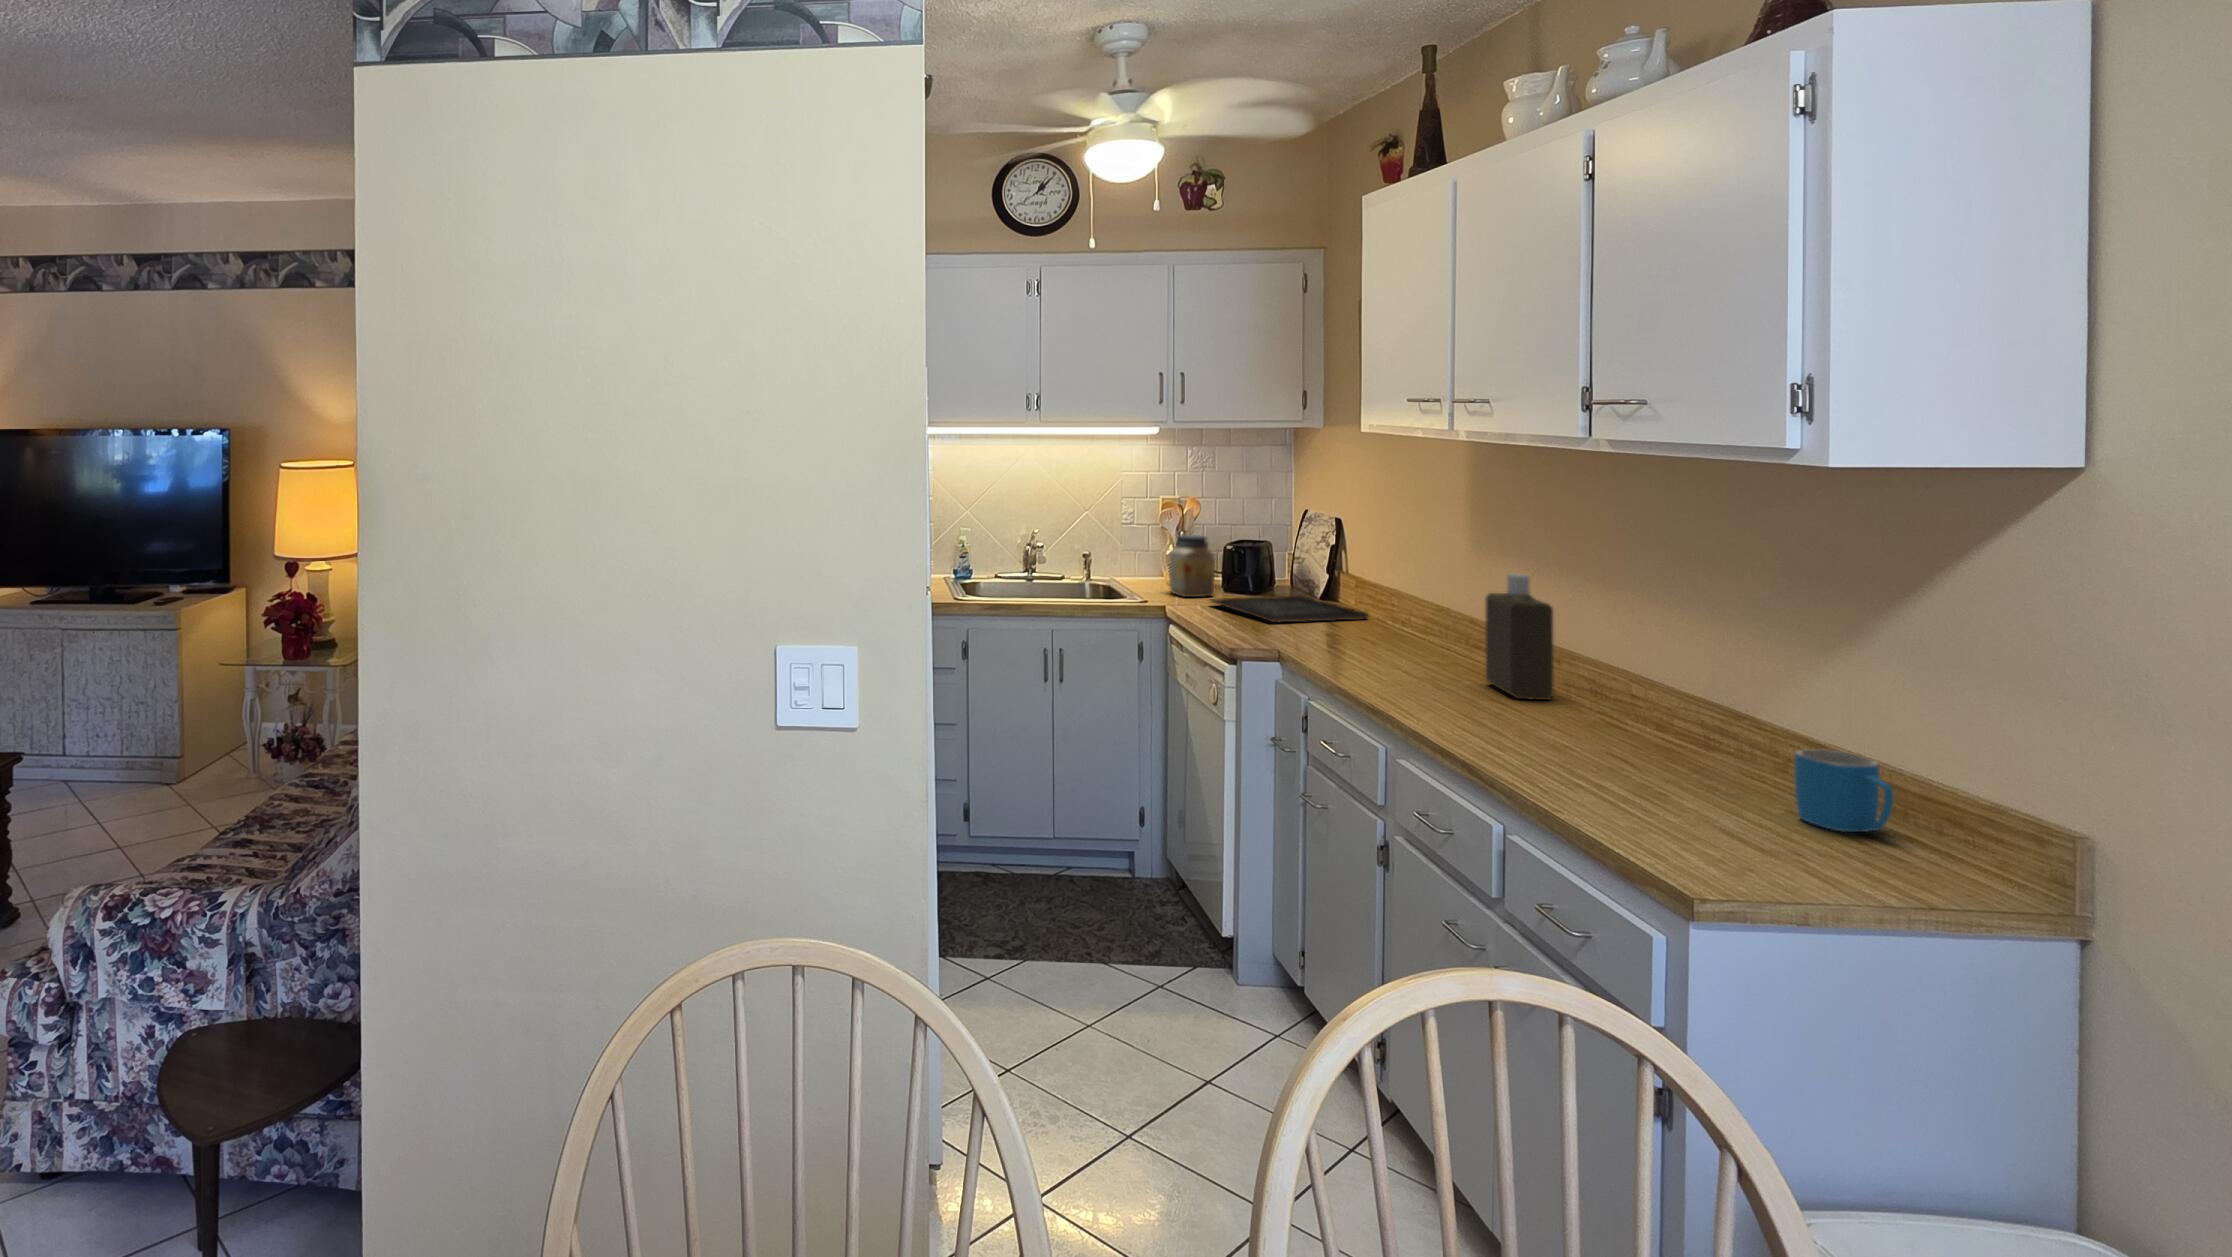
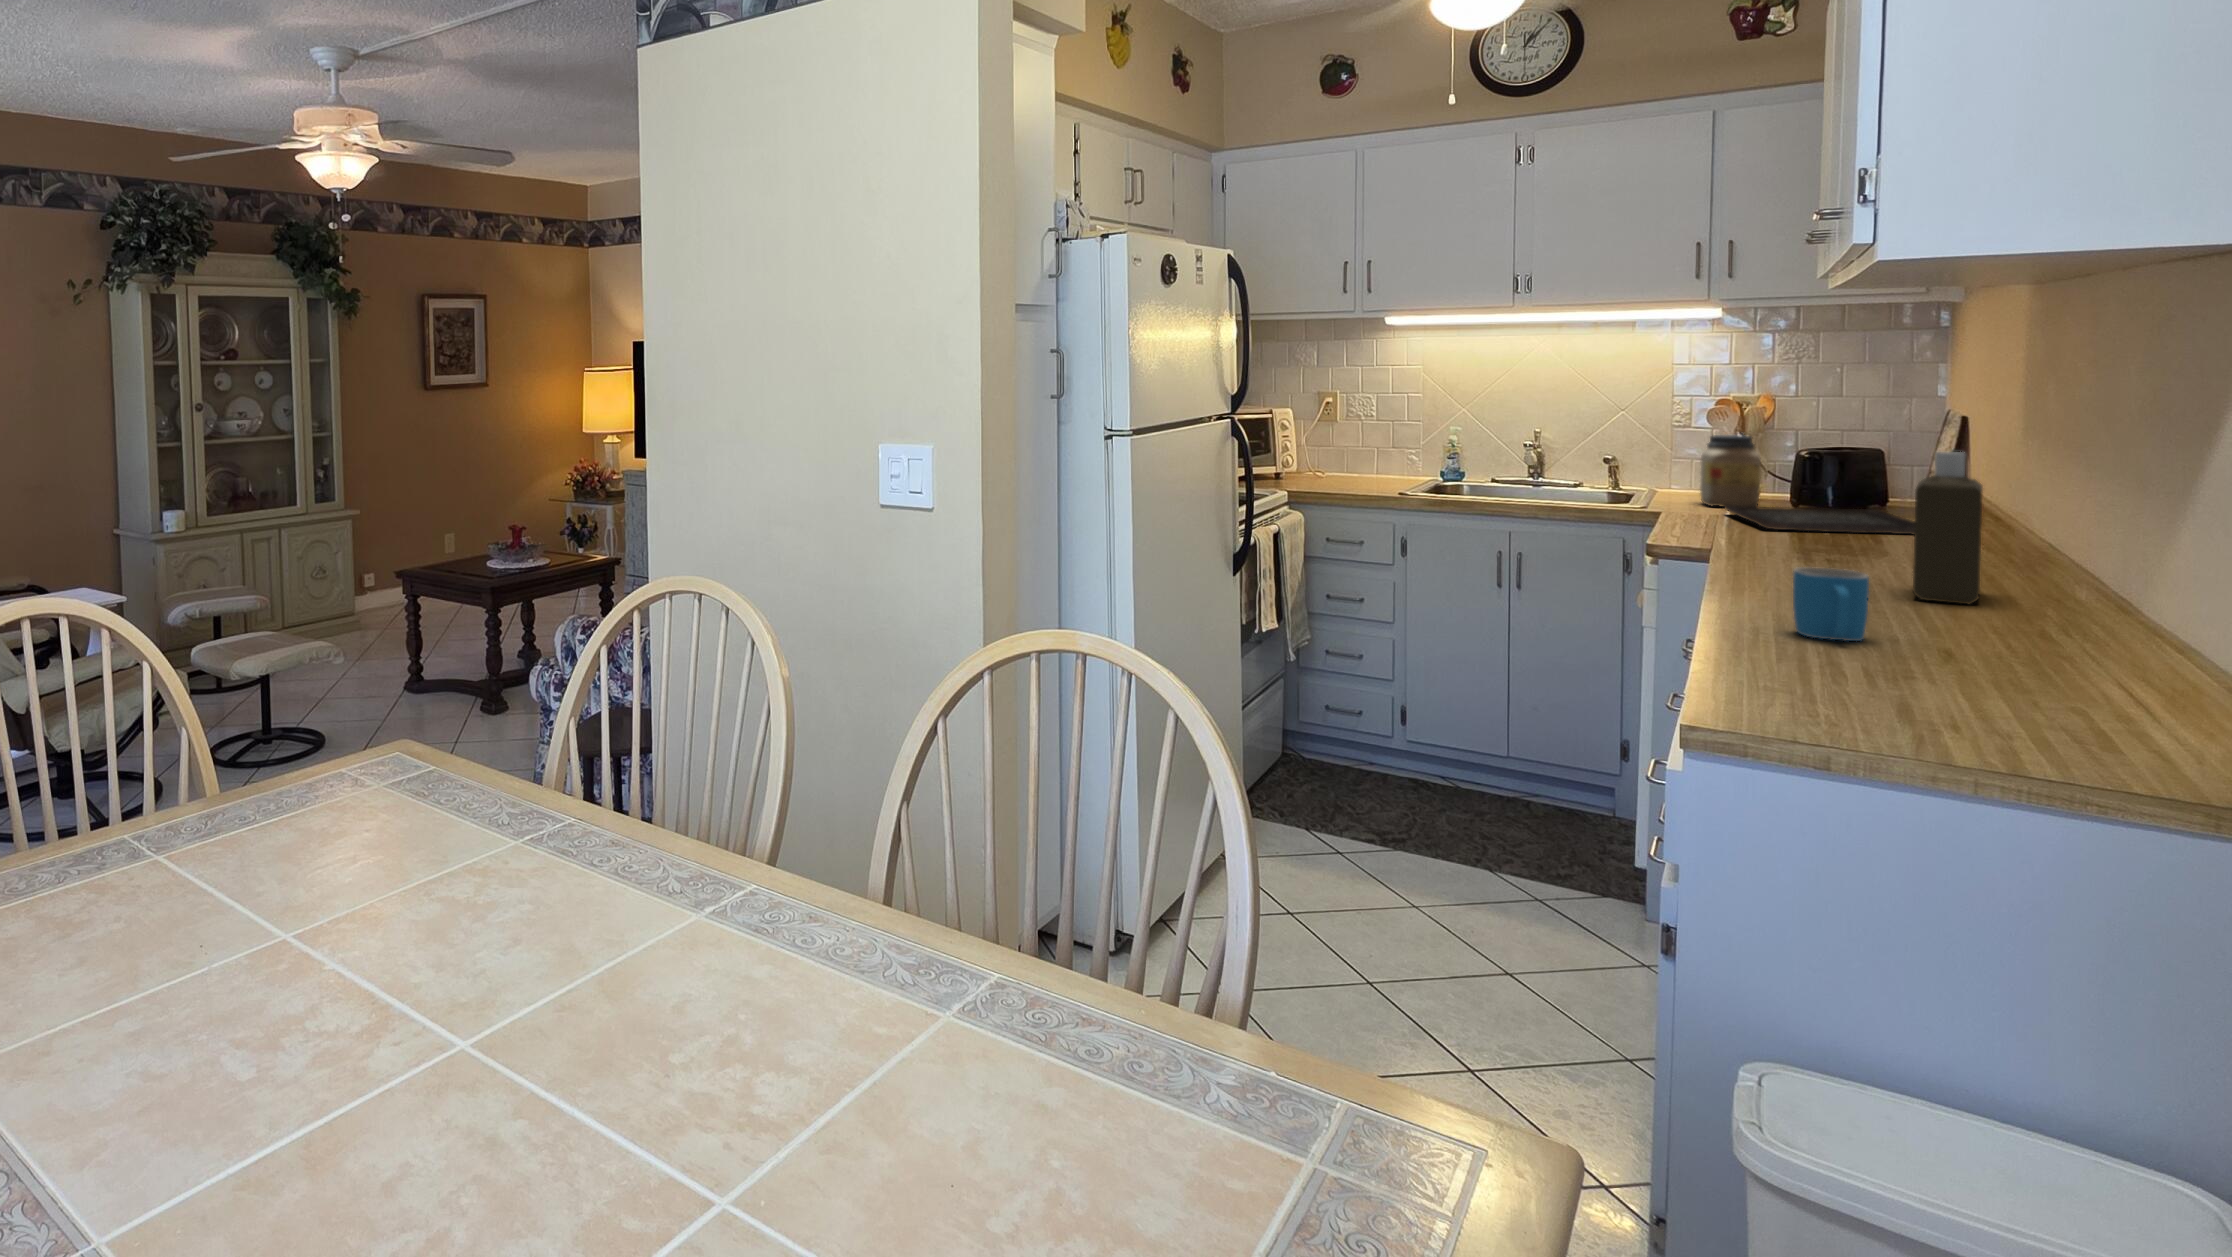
mug: present [1795,749,1893,832] -> present [1793,567,1869,641]

